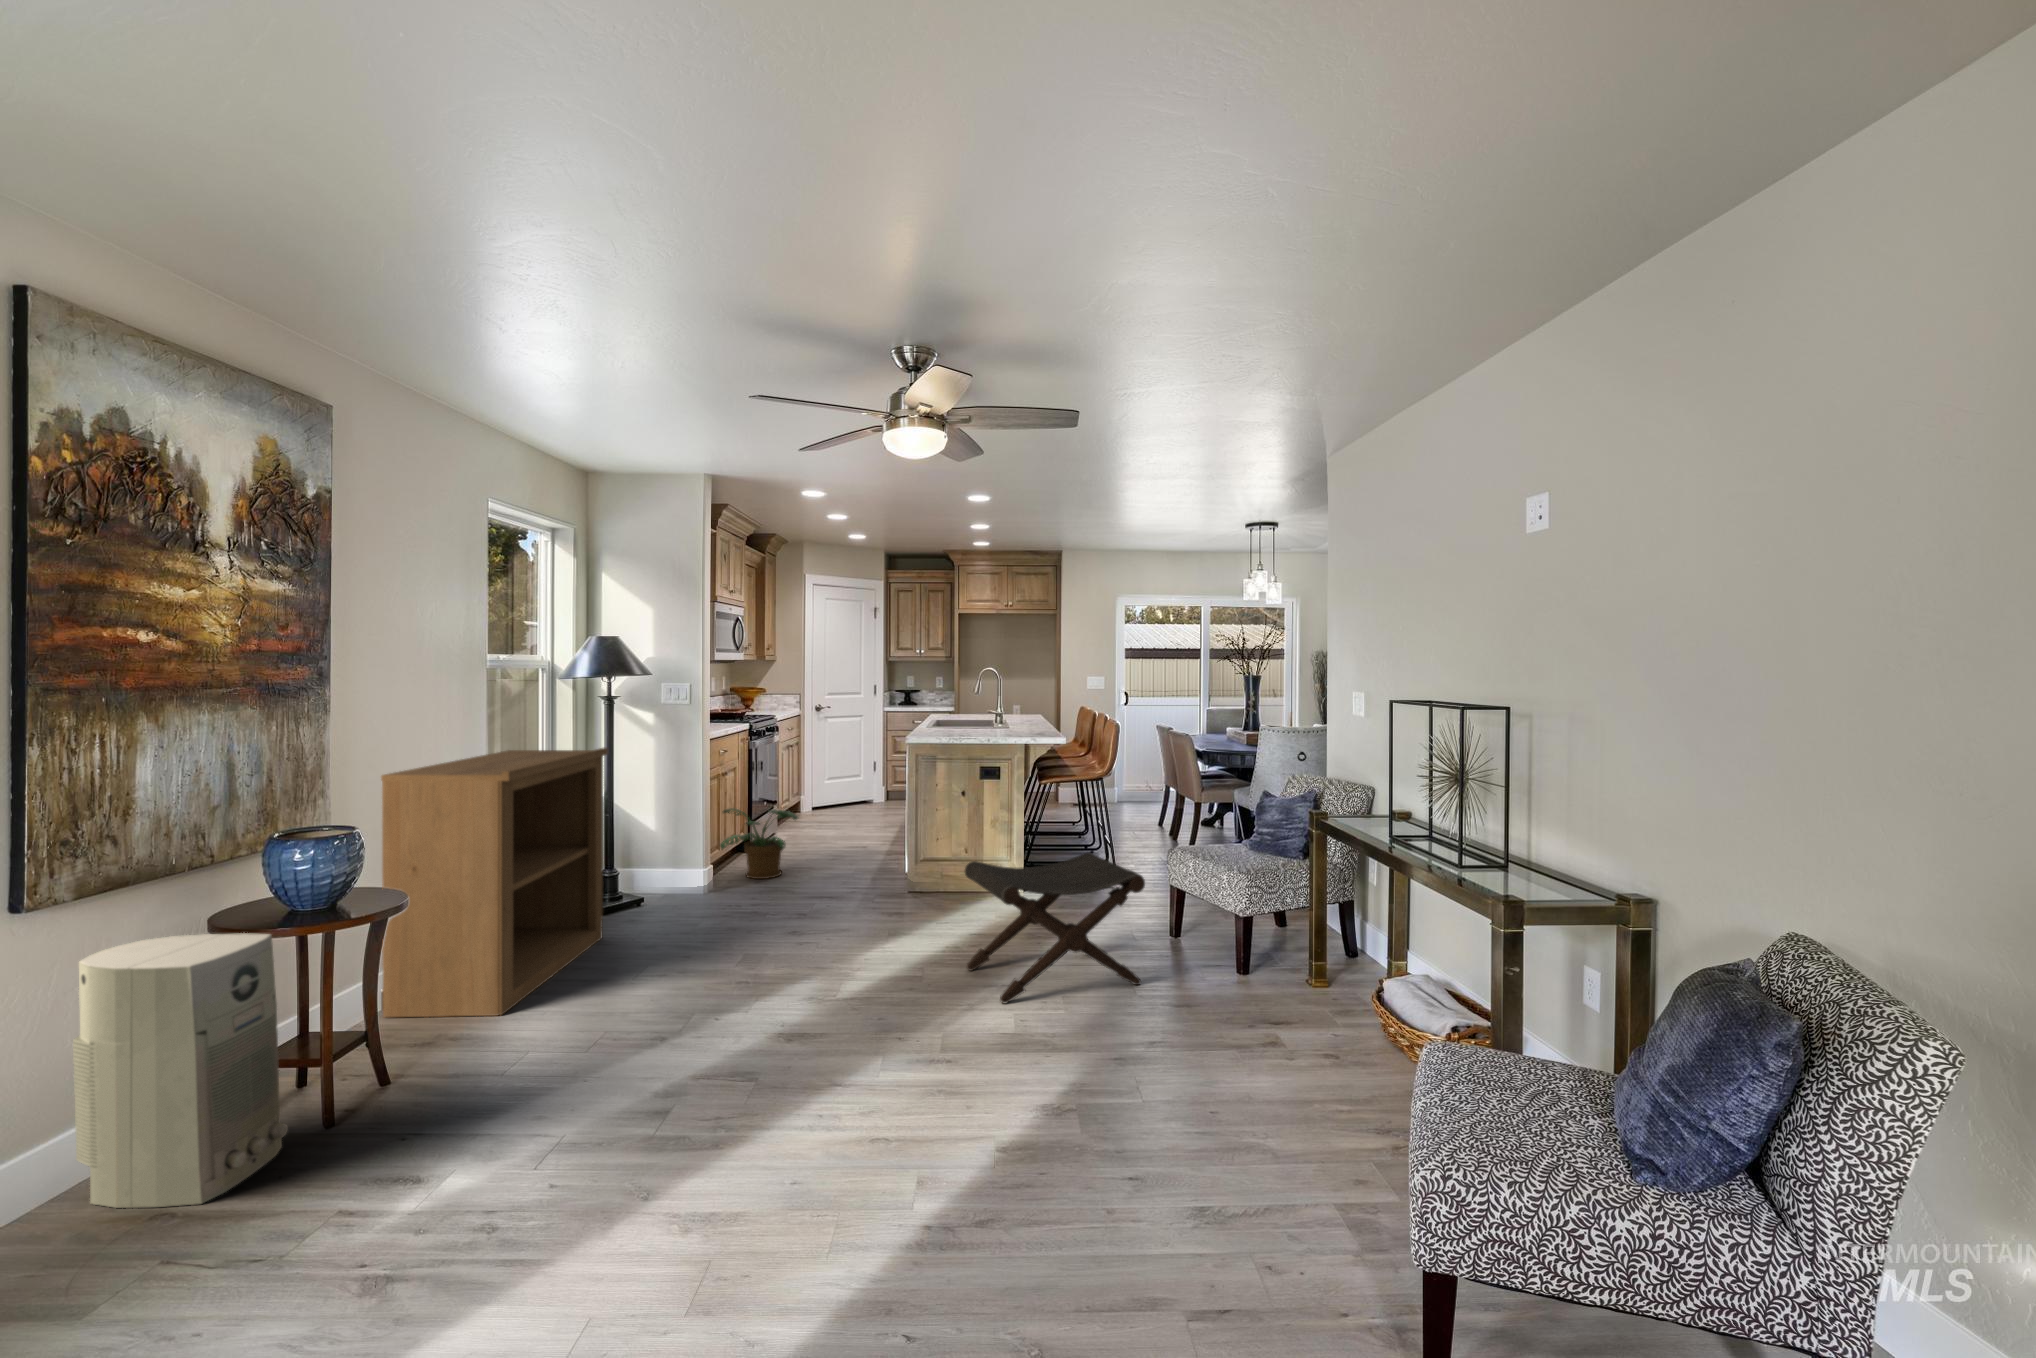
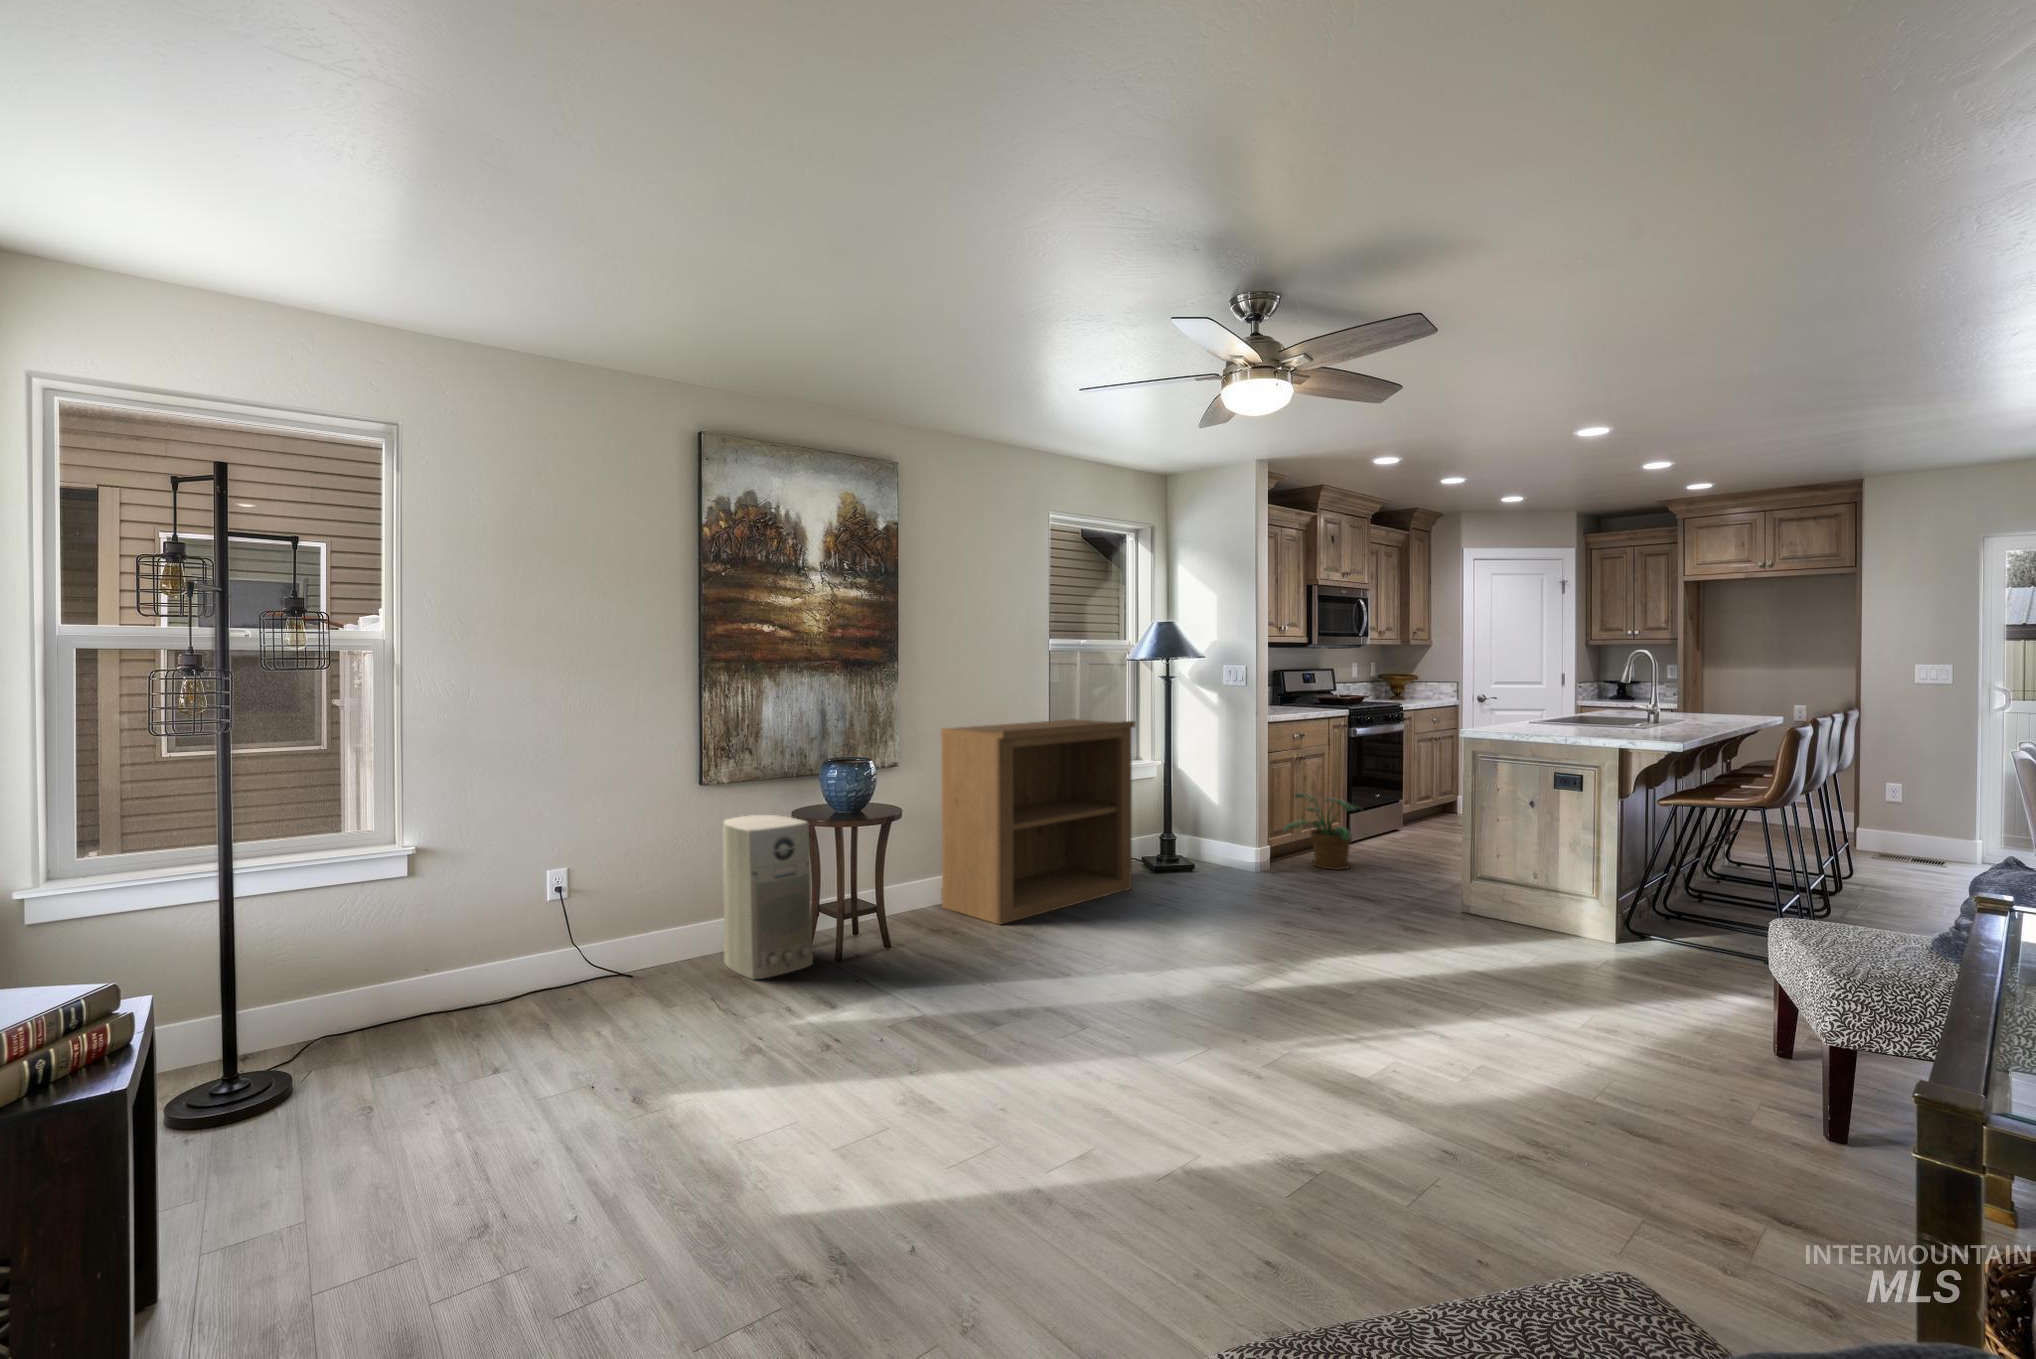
footstool: present [965,853,1145,1003] -> none [1393,871,1625,1079]

